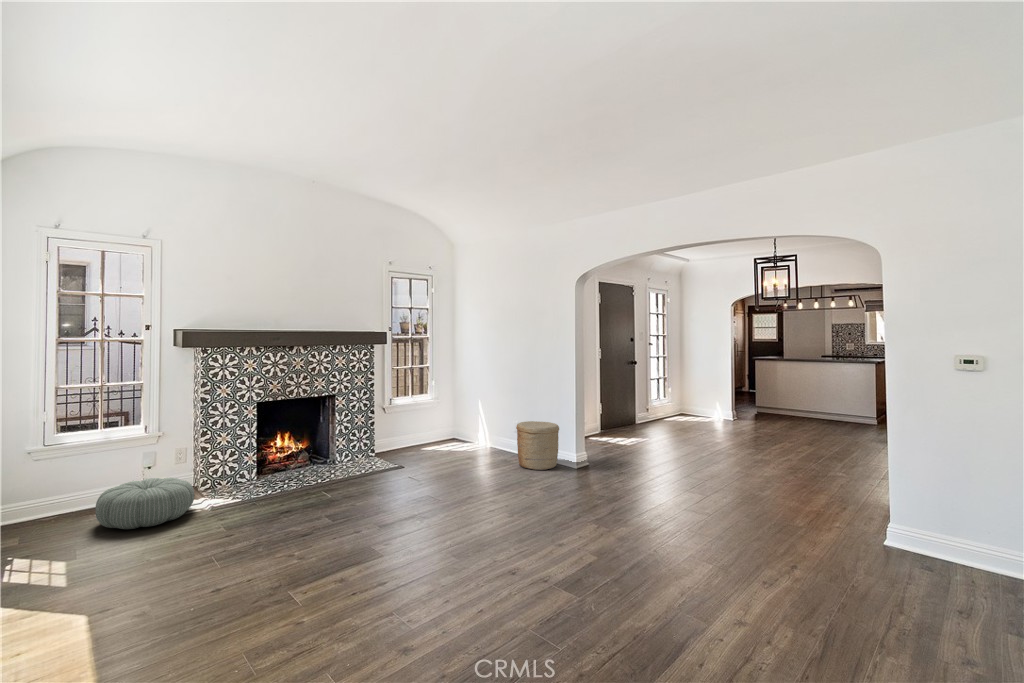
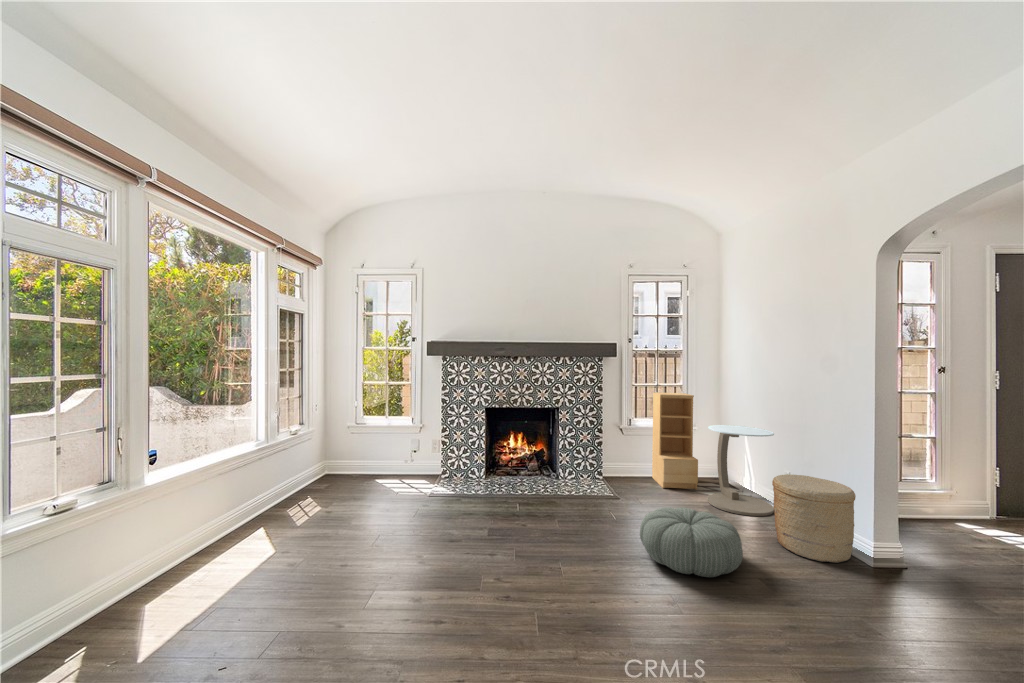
bookshelf: none [408,373,449,453] -> present [652,392,698,489]
side table: none [461,395,505,458] -> present [708,425,774,516]
pouf: present [95,478,194,529] -> present [640,507,743,577]

